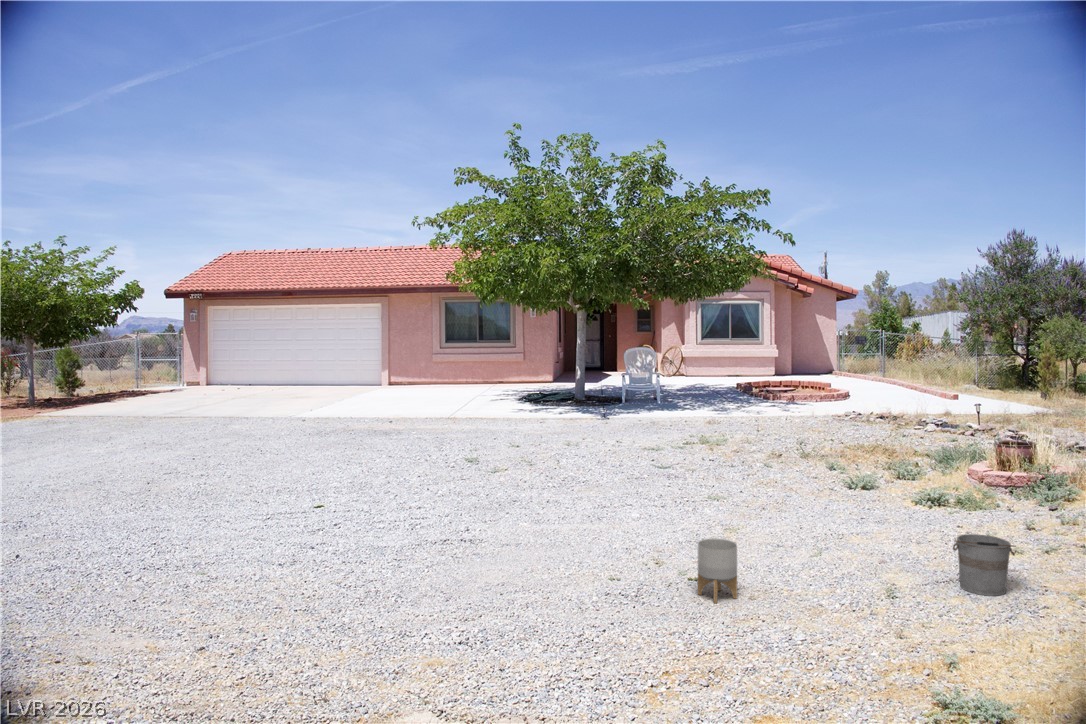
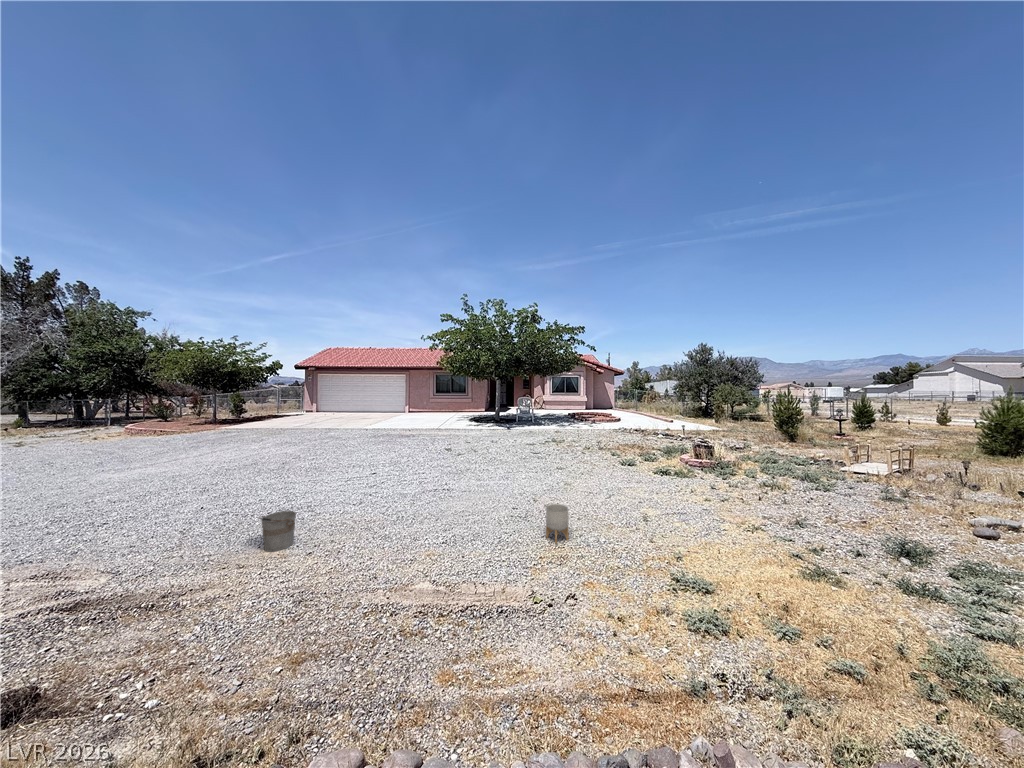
bucket: present [953,534,1015,596] -> present [258,511,296,552]

